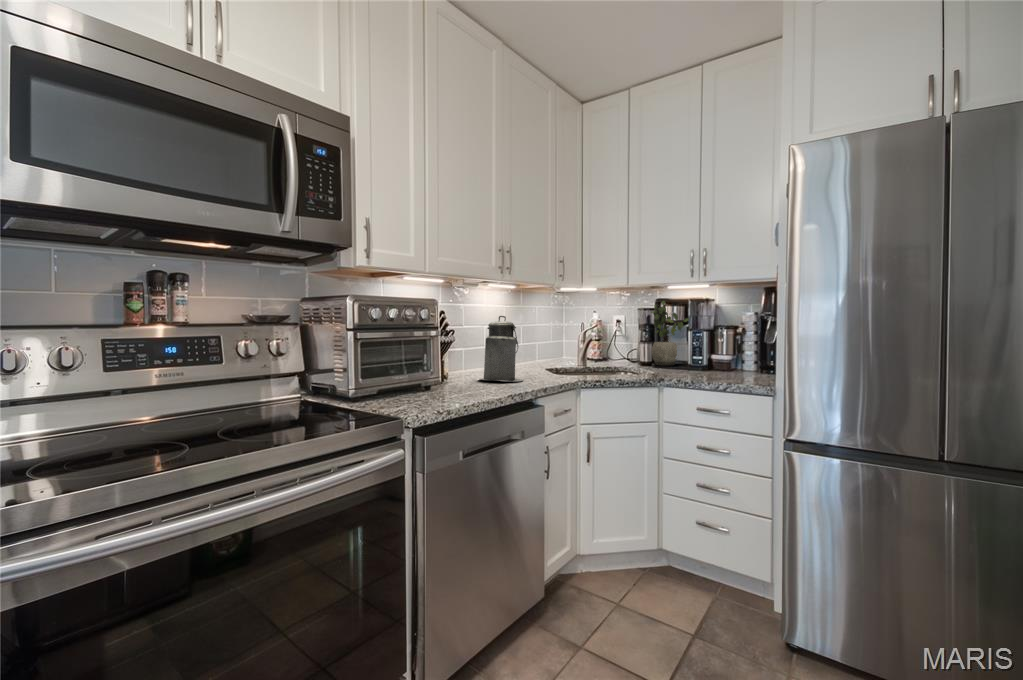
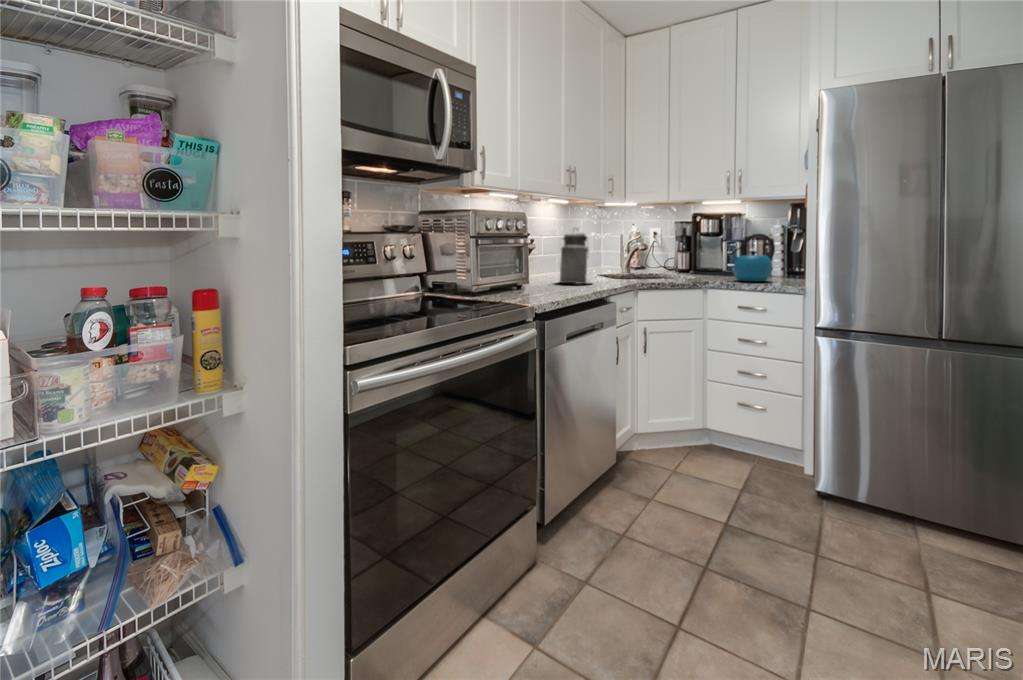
potted plant: present [651,301,689,366] -> none [688,215,725,273]
kettle: none [685,323,739,379] -> present [728,234,775,282]

